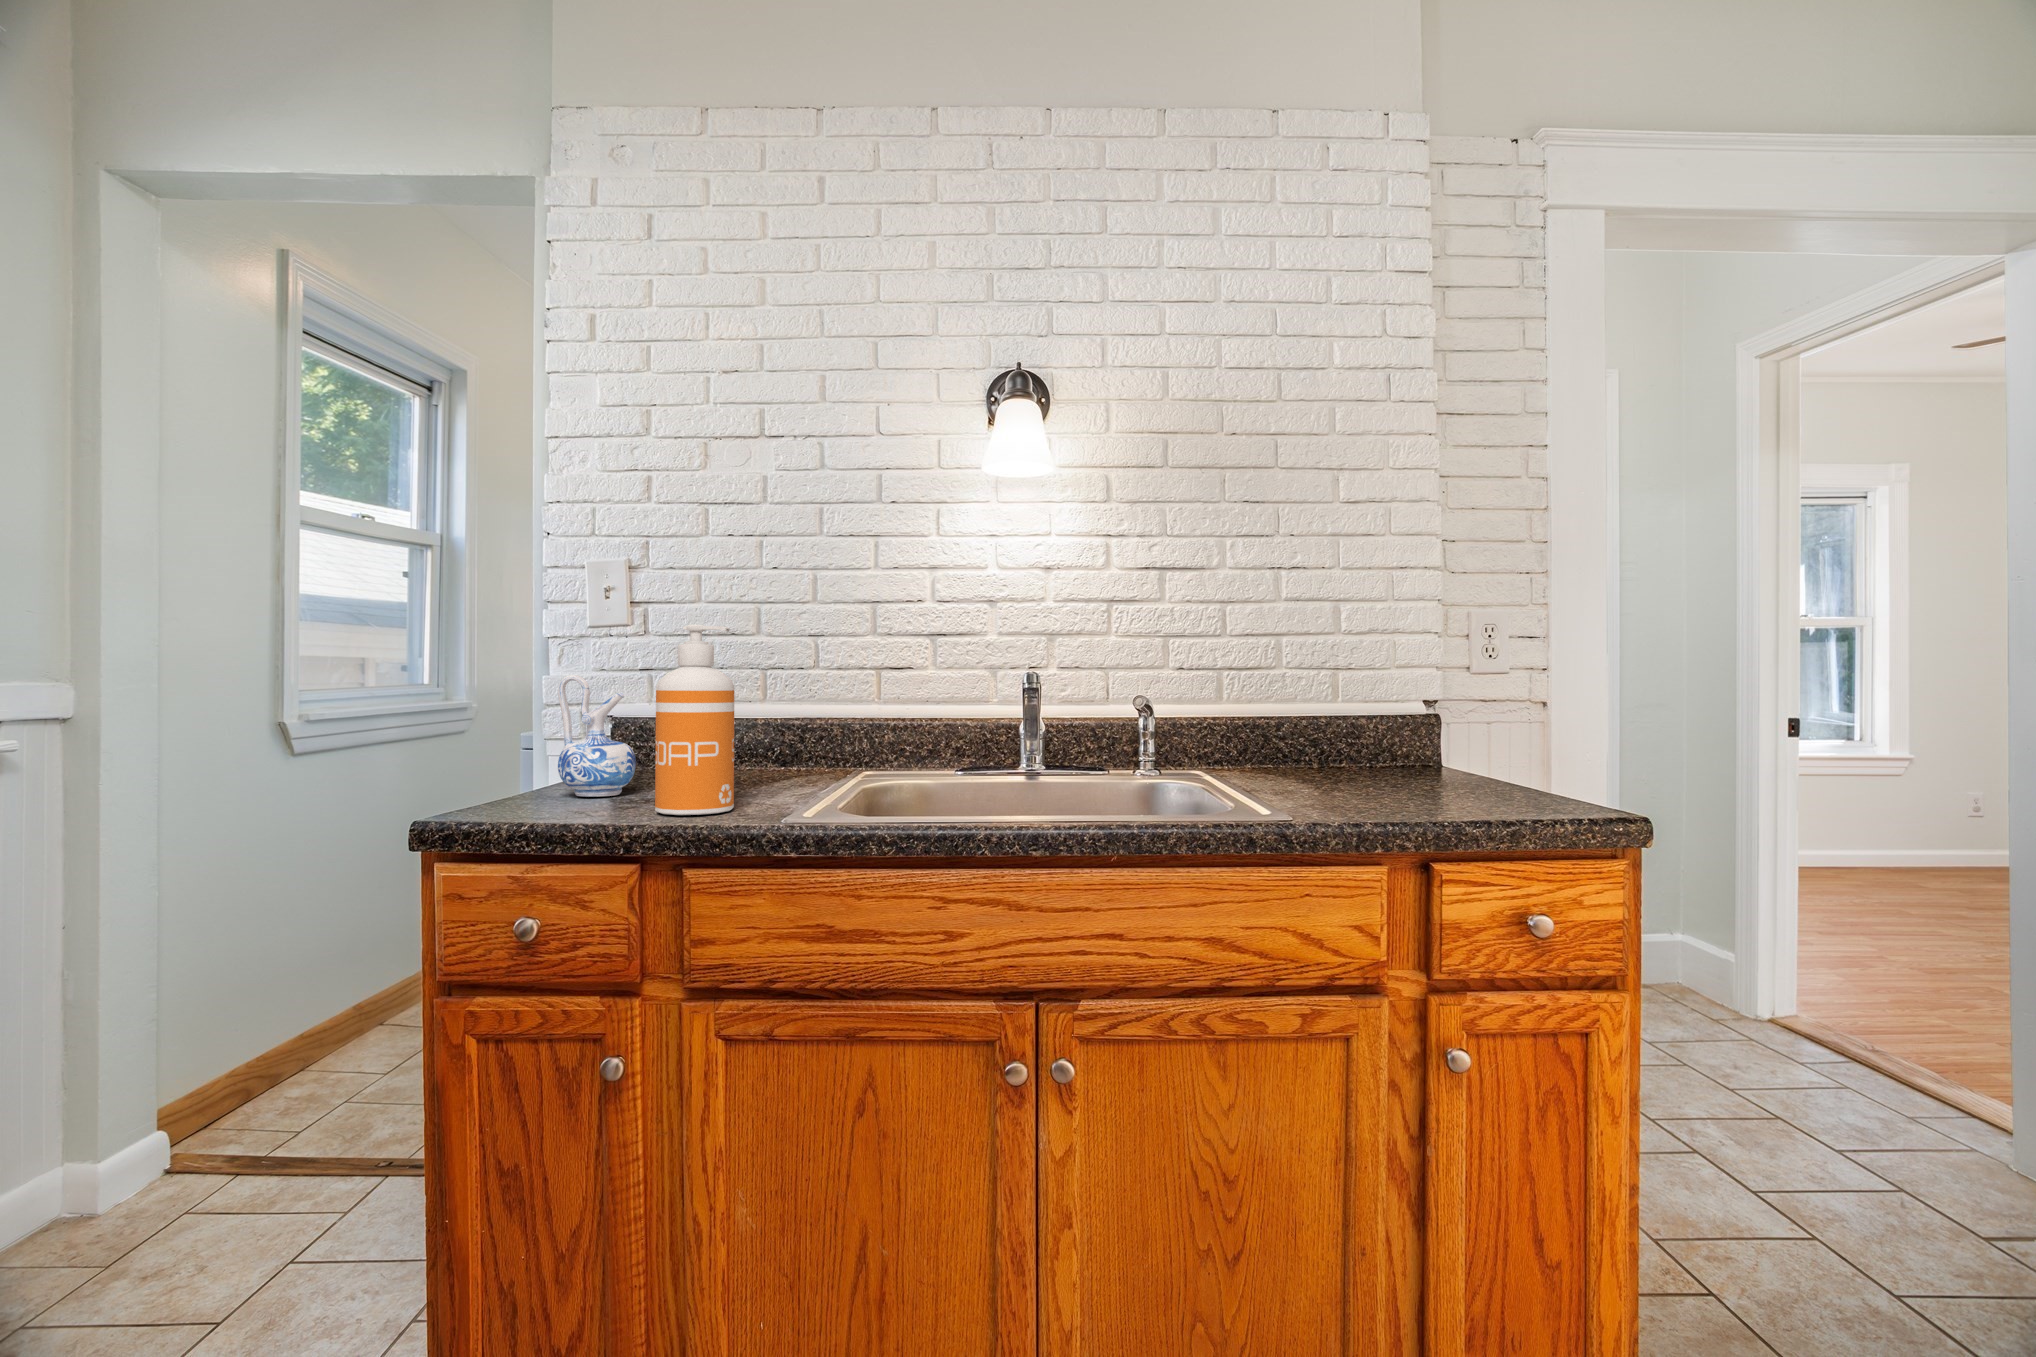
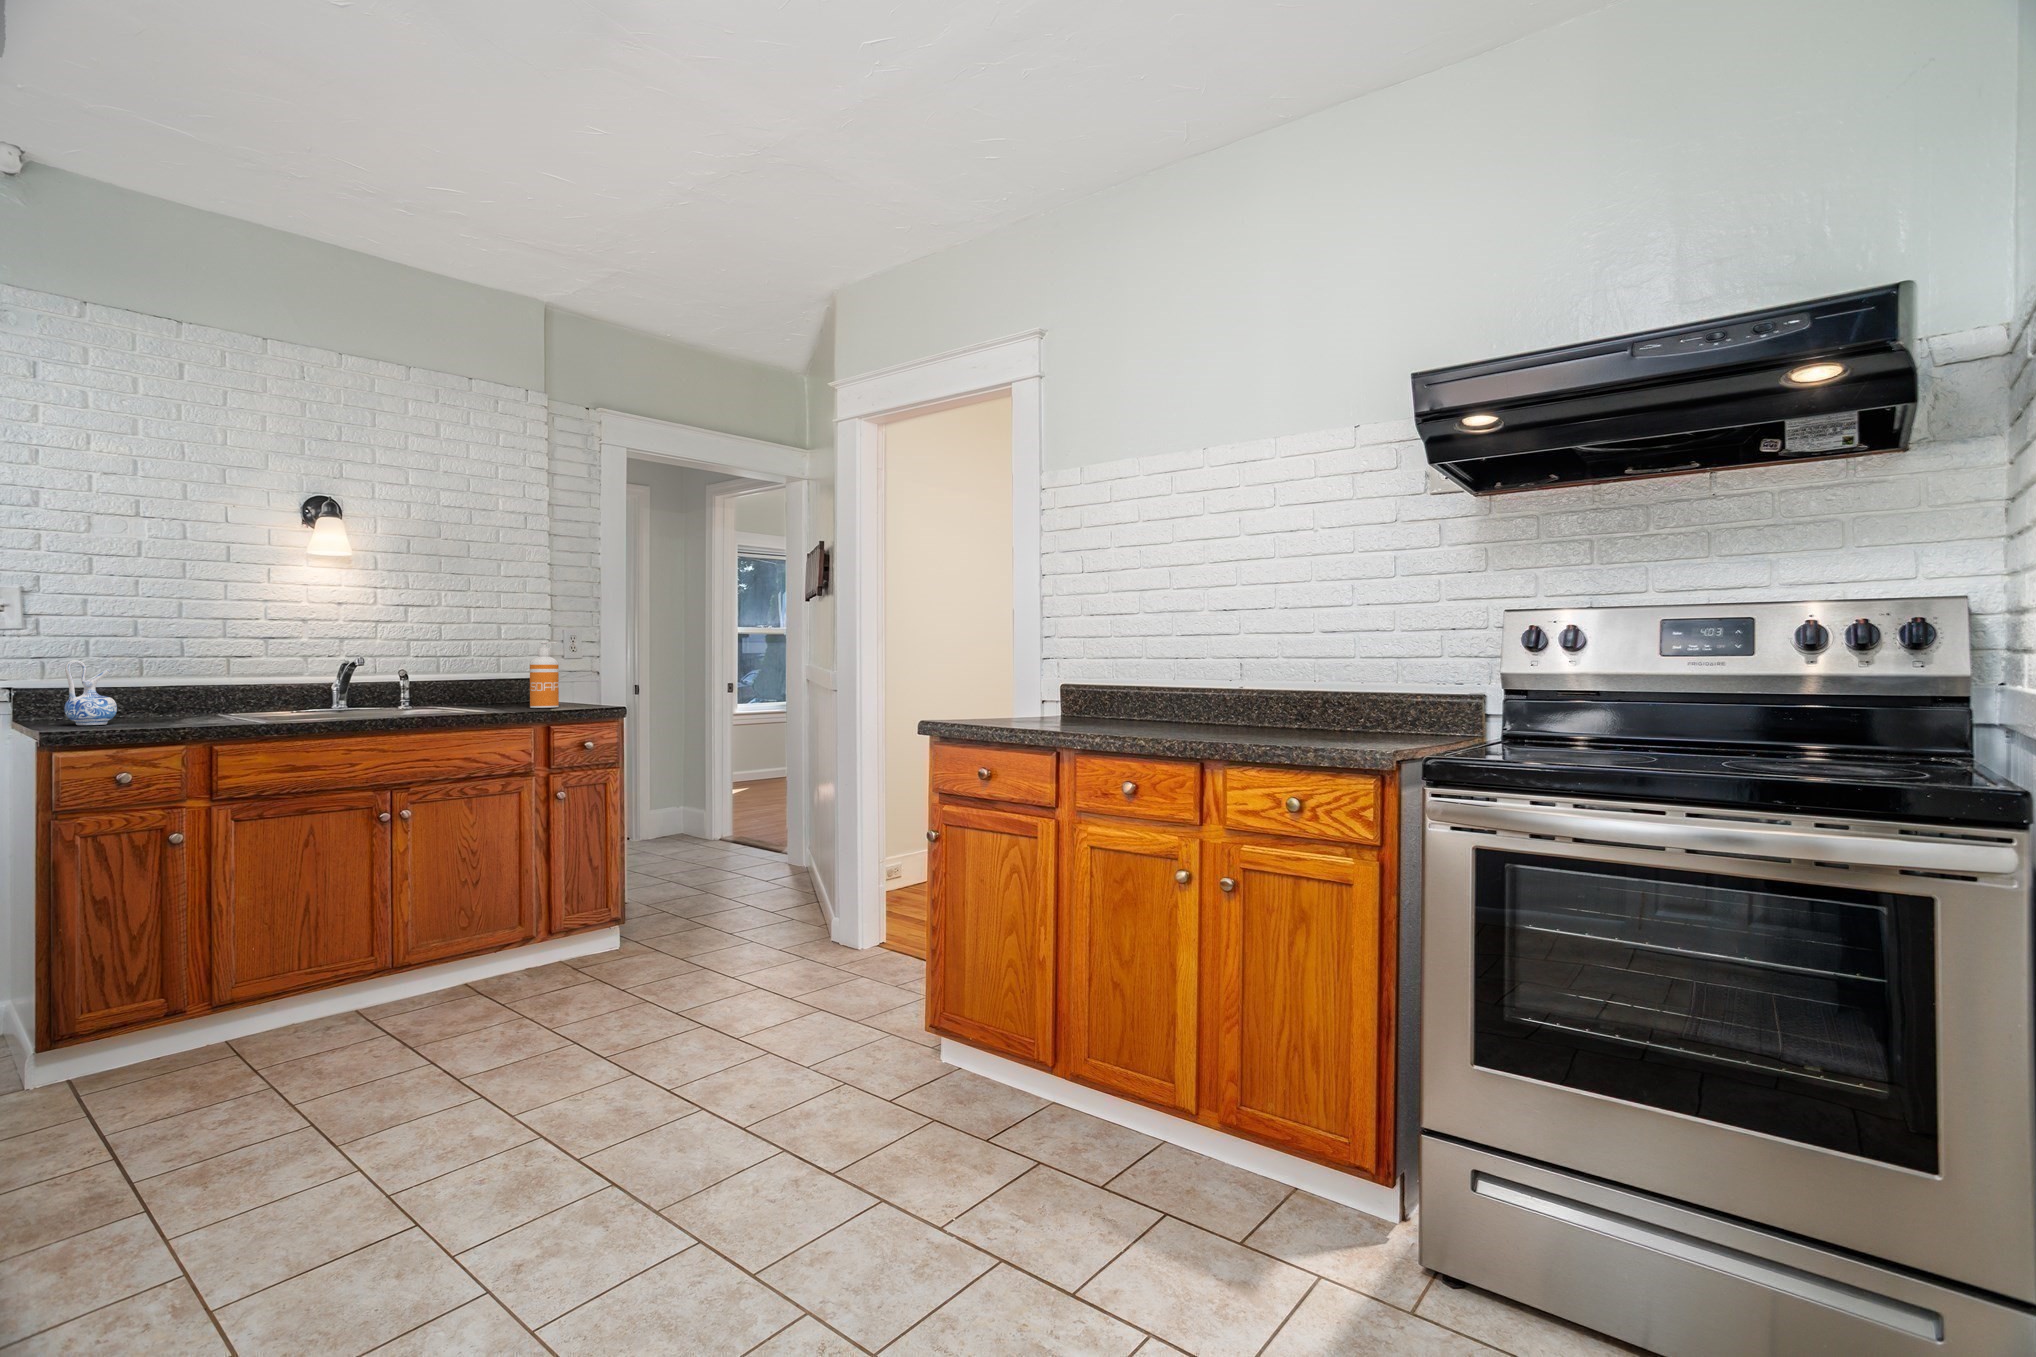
soap dispenser: present [655,625,734,815] -> present [530,641,559,708]

